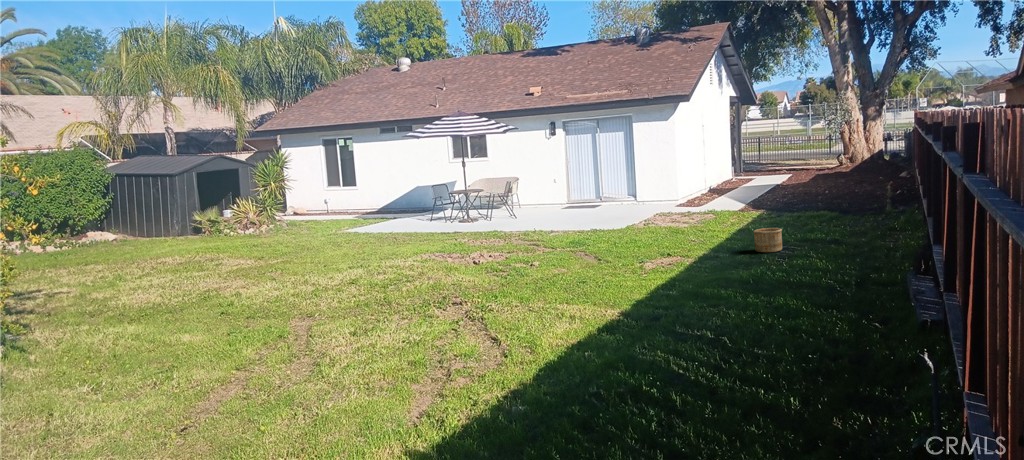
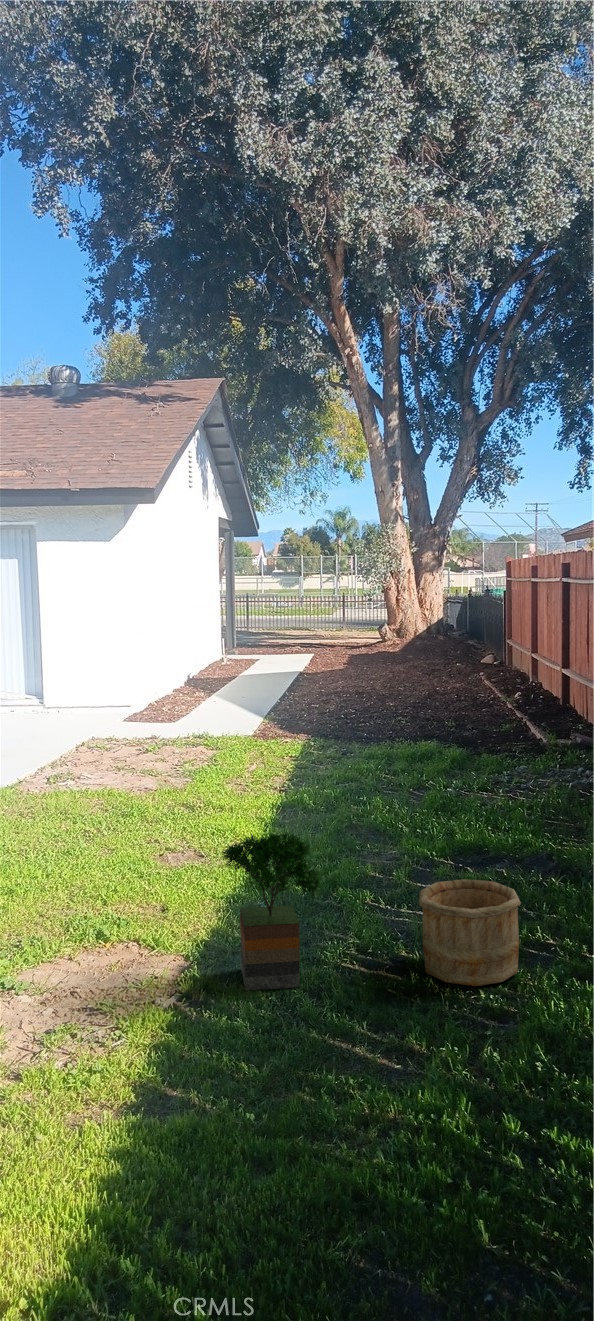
potted tree: none [698,214,726,254] -> present [222,832,322,991]

